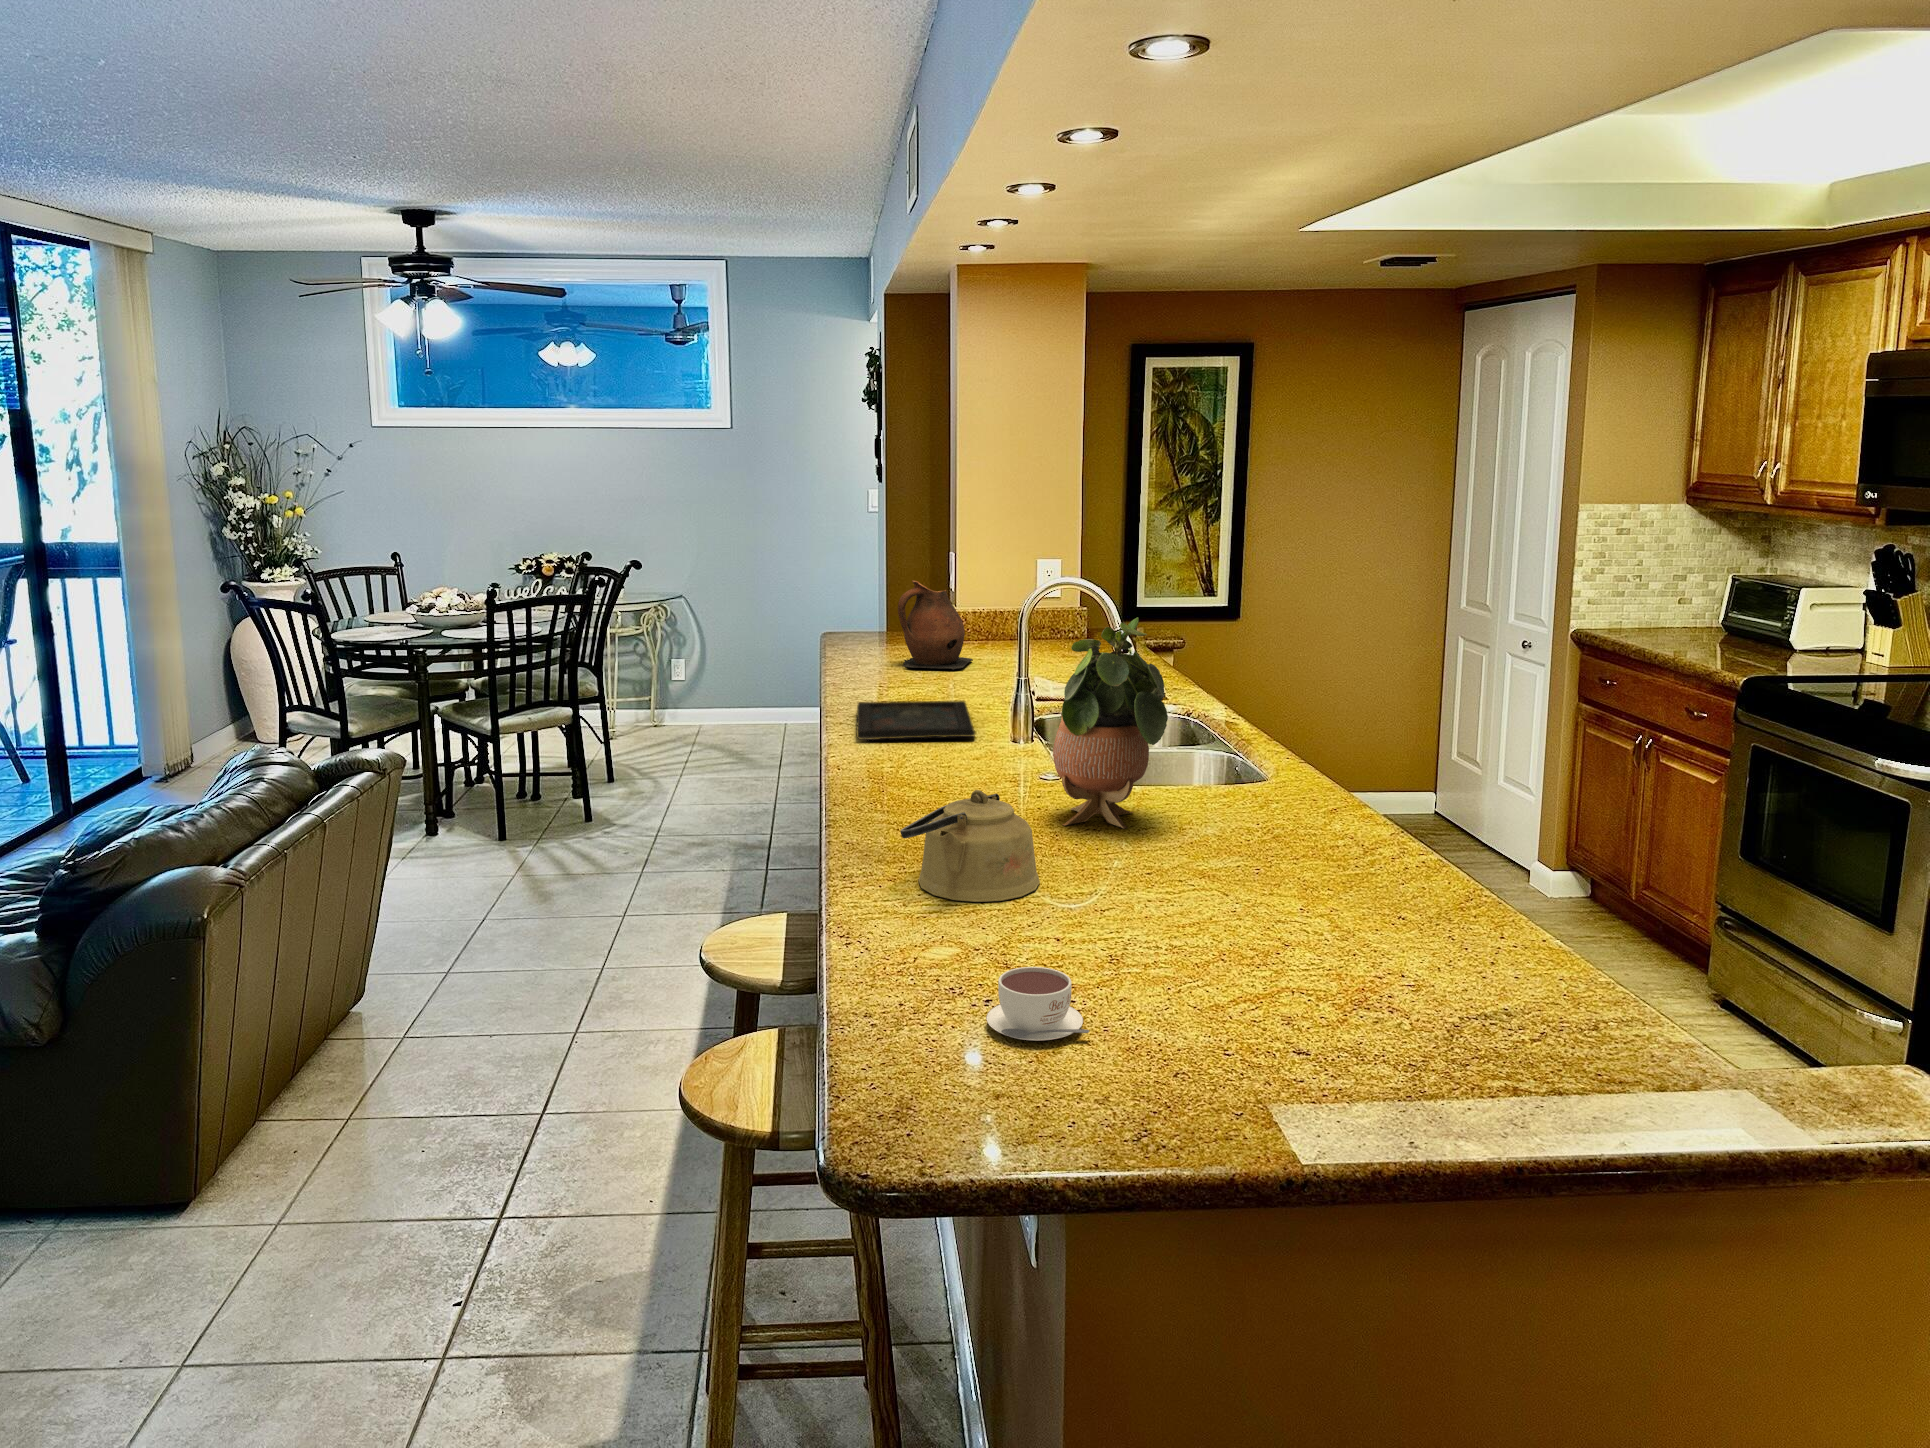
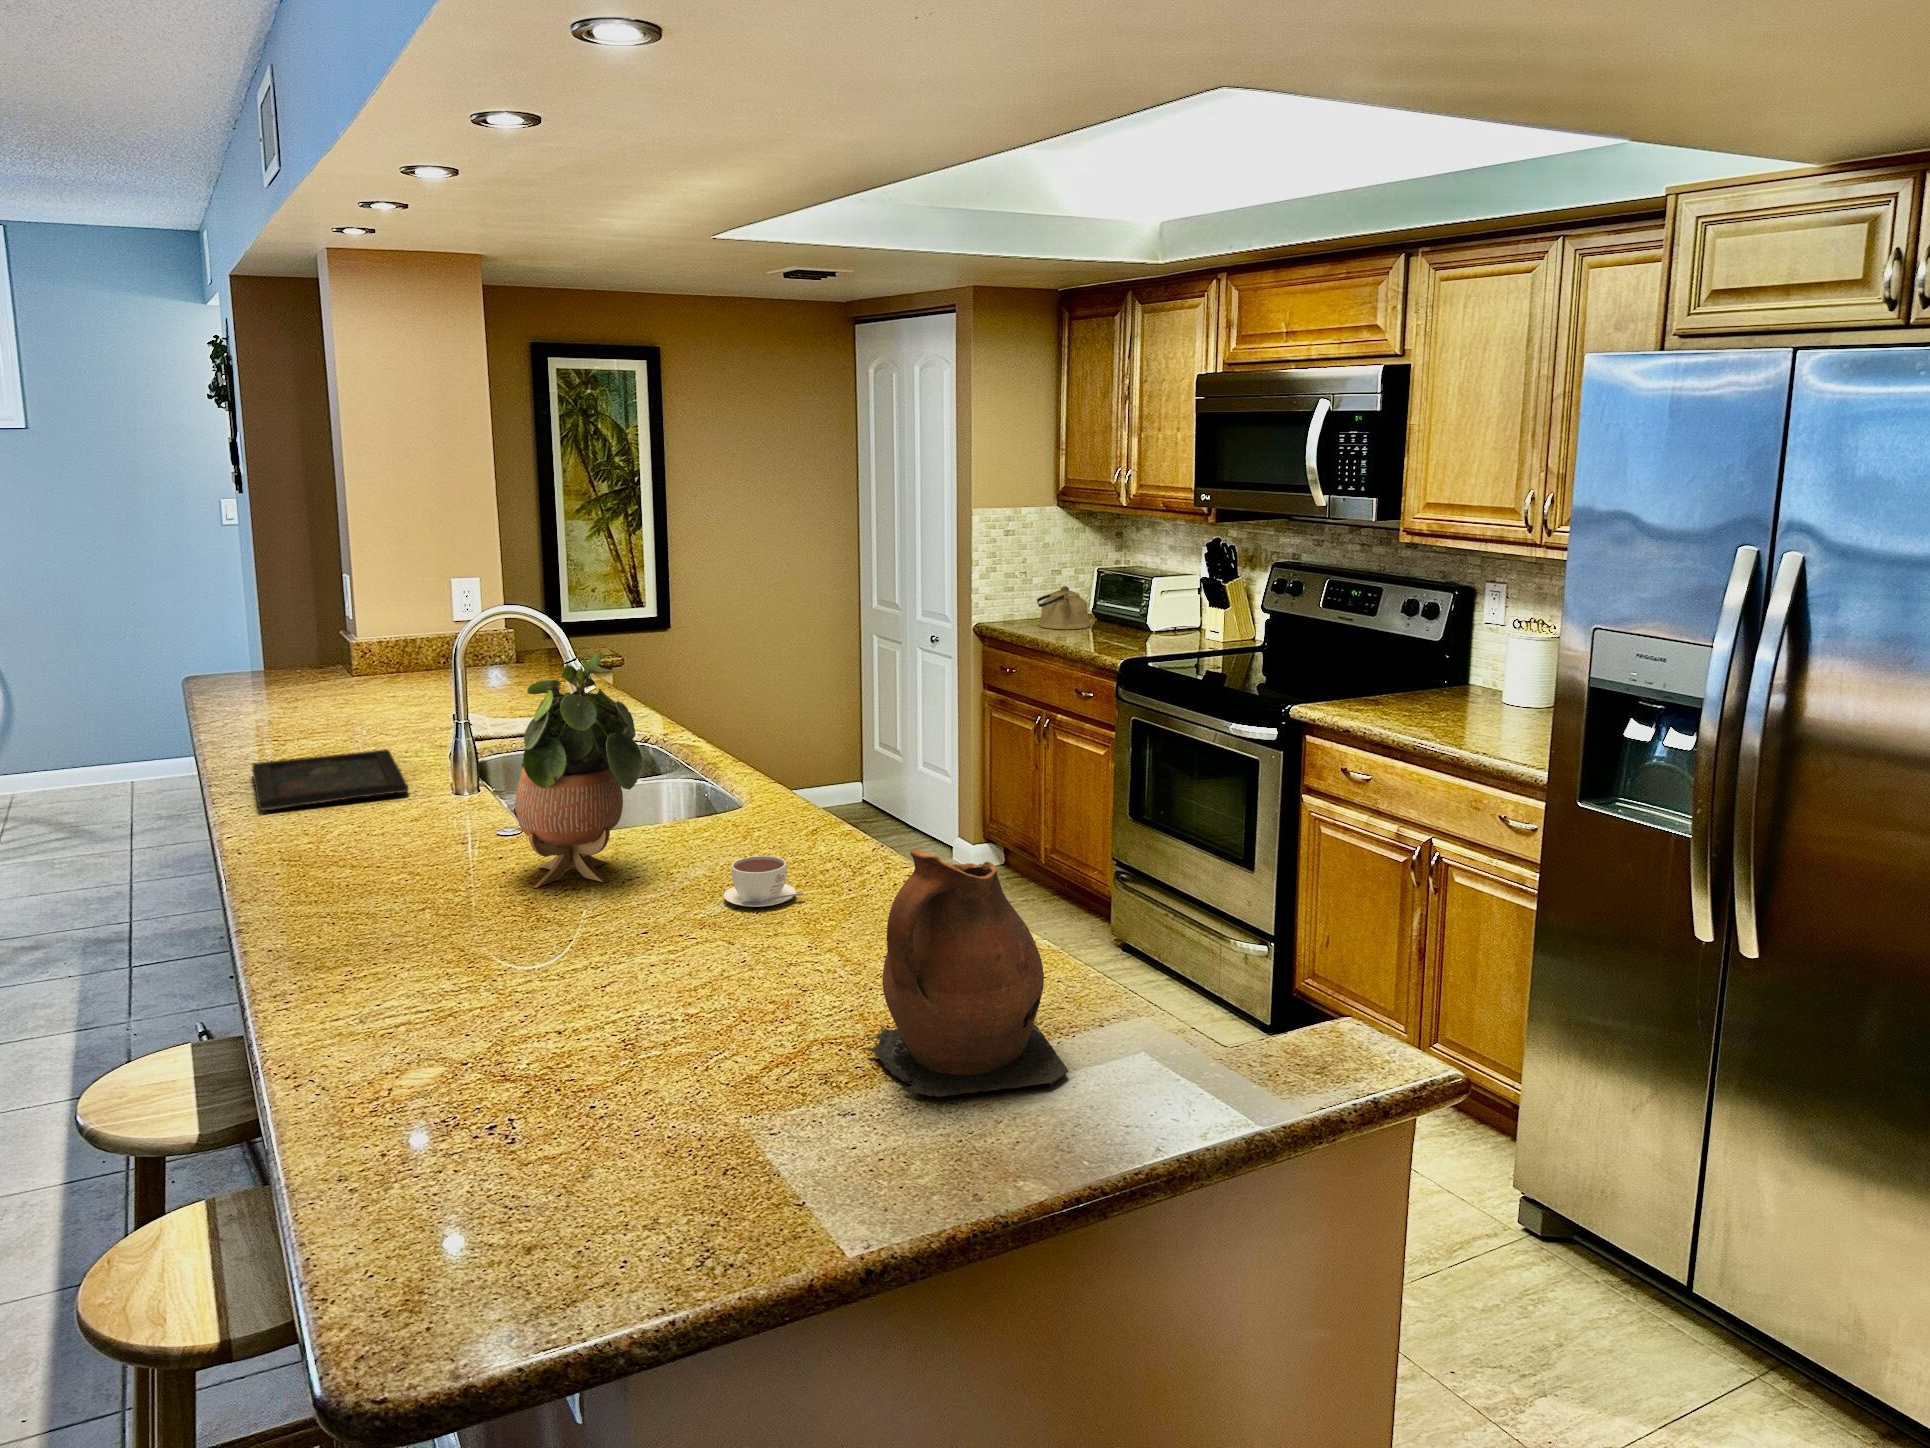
ceramic pitcher: present [898,581,973,670] -> present [867,849,1068,1097]
kettle: present [900,790,1040,902] -> present [1037,586,1090,629]
coffee cup: present [986,967,1089,1041] -> present [723,856,804,907]

